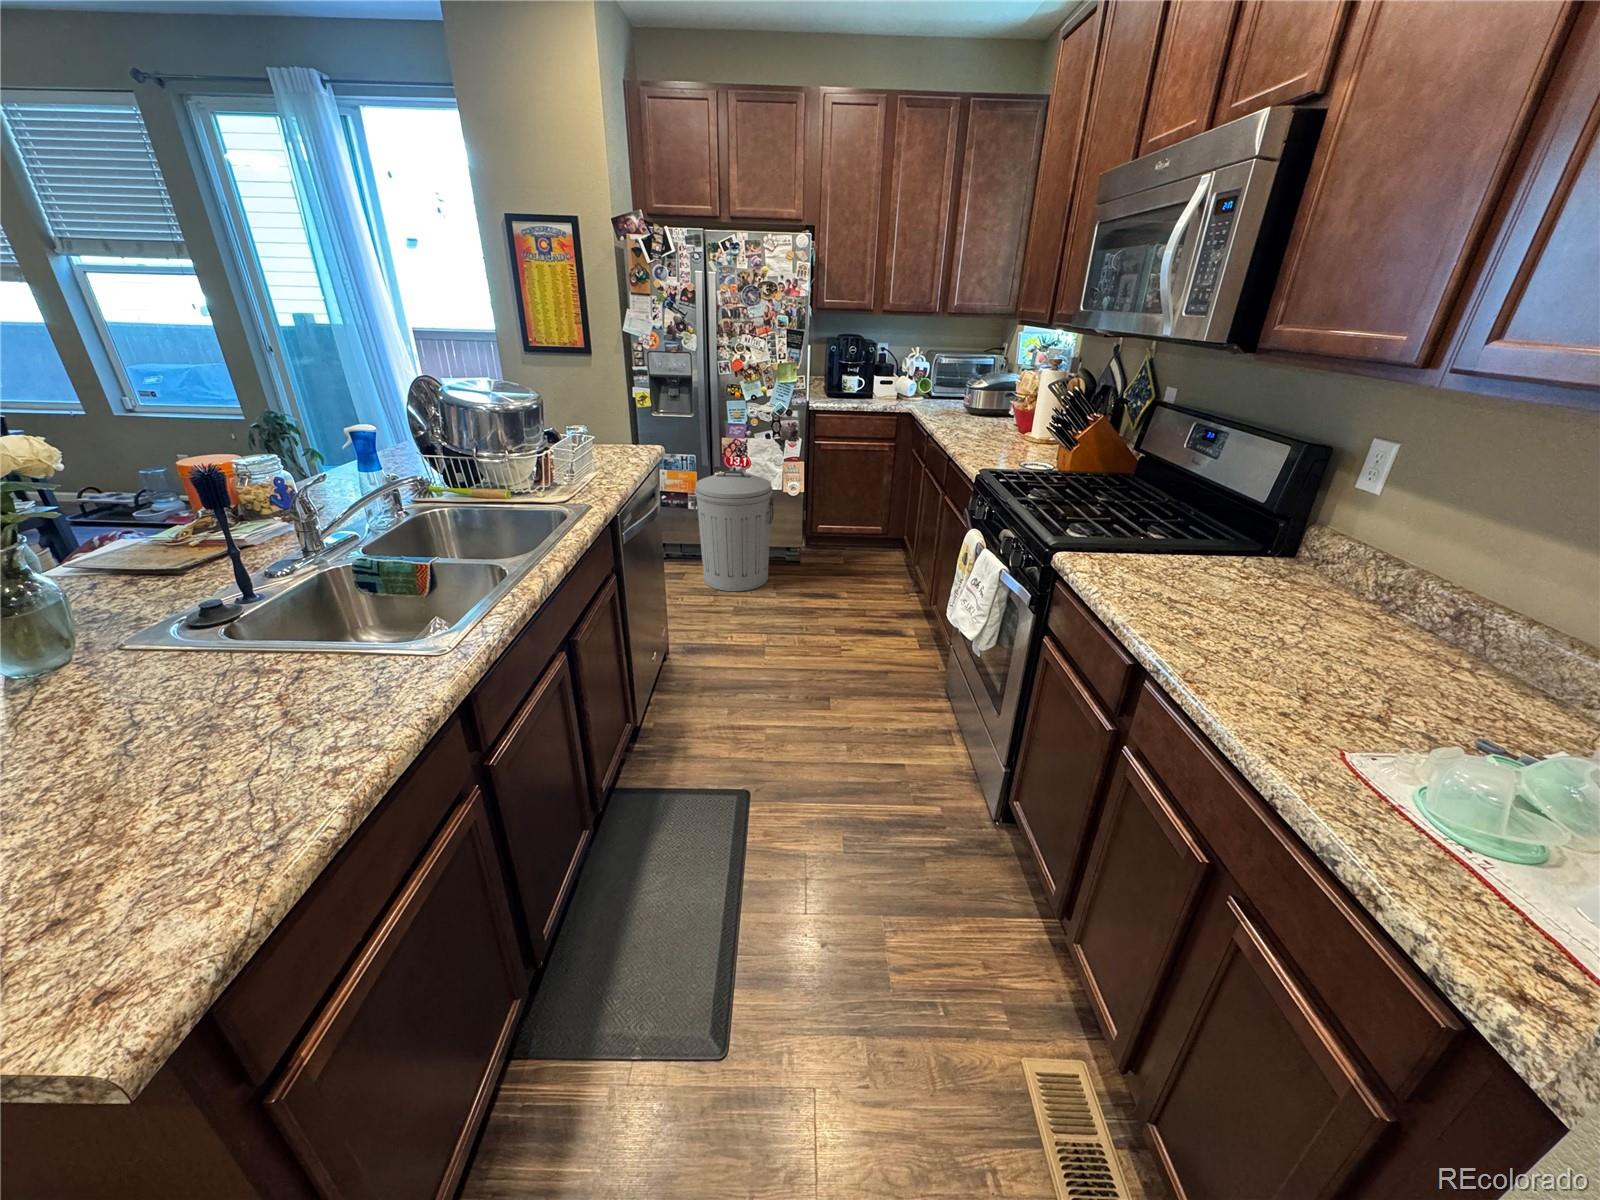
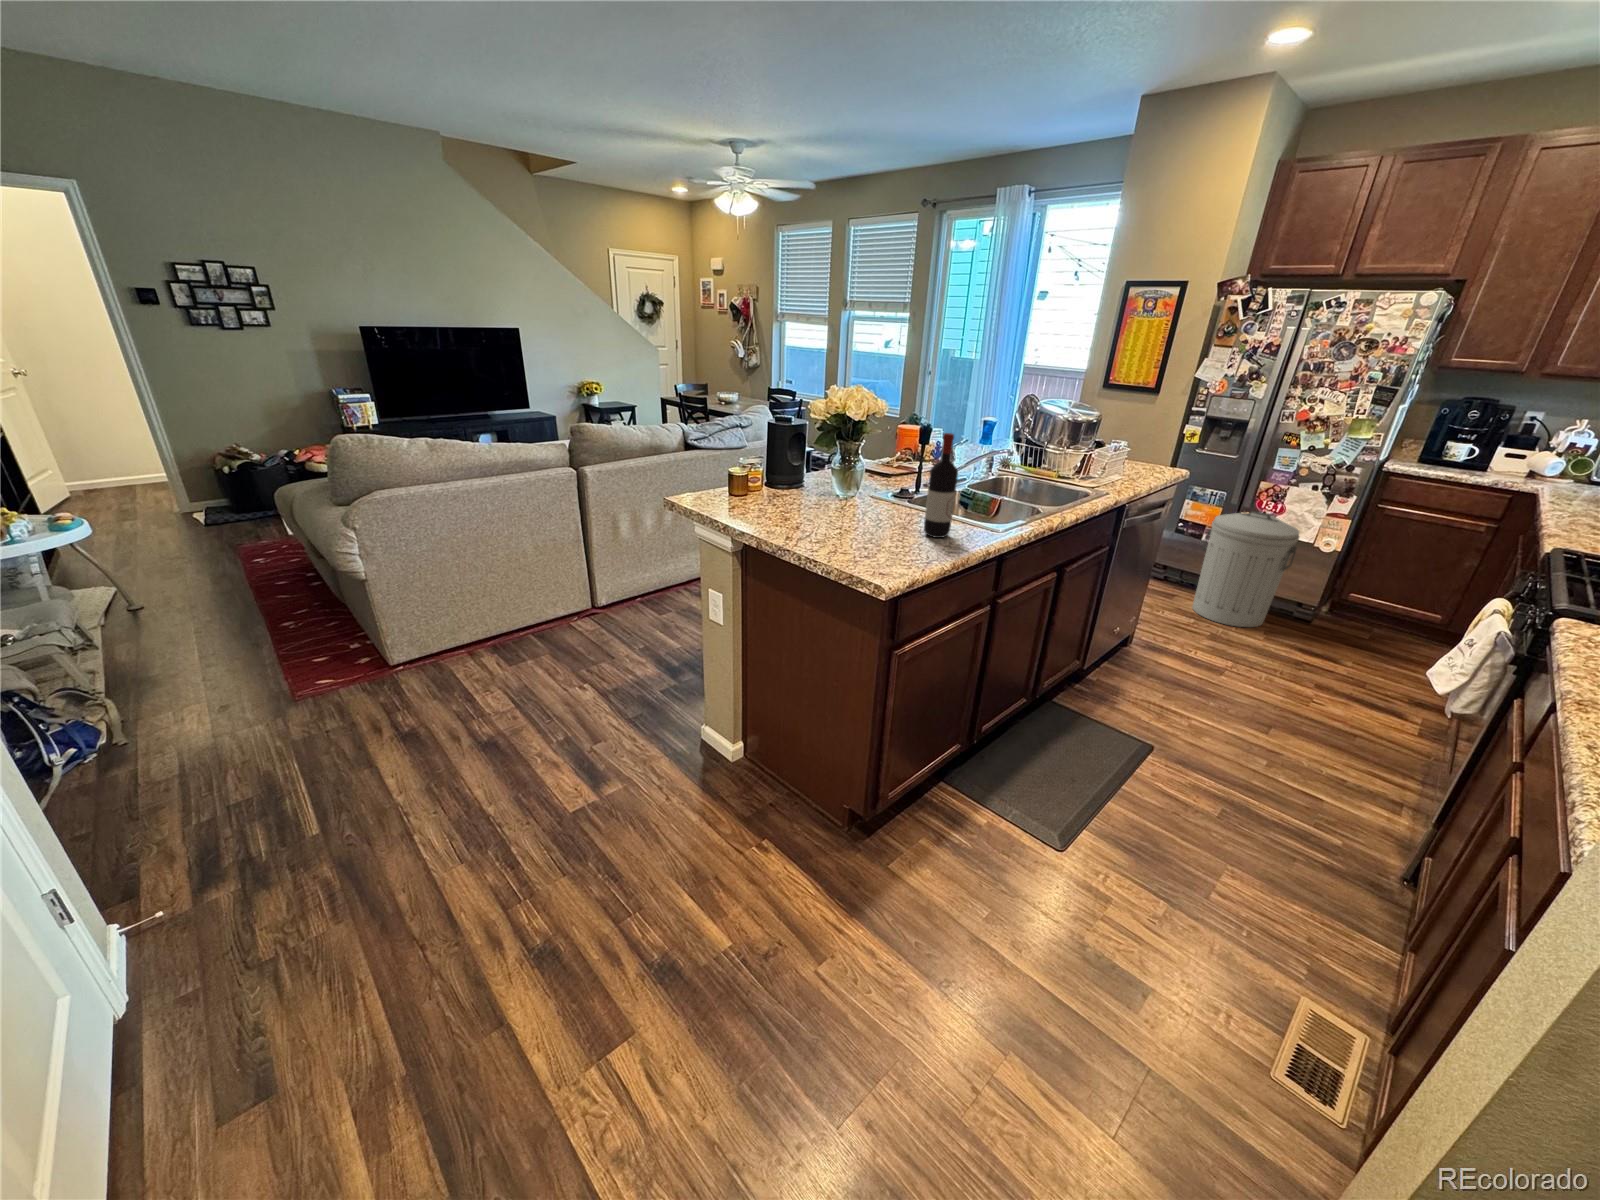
wine bottle: none [186,508,322,743] -> present [924,433,958,538]

